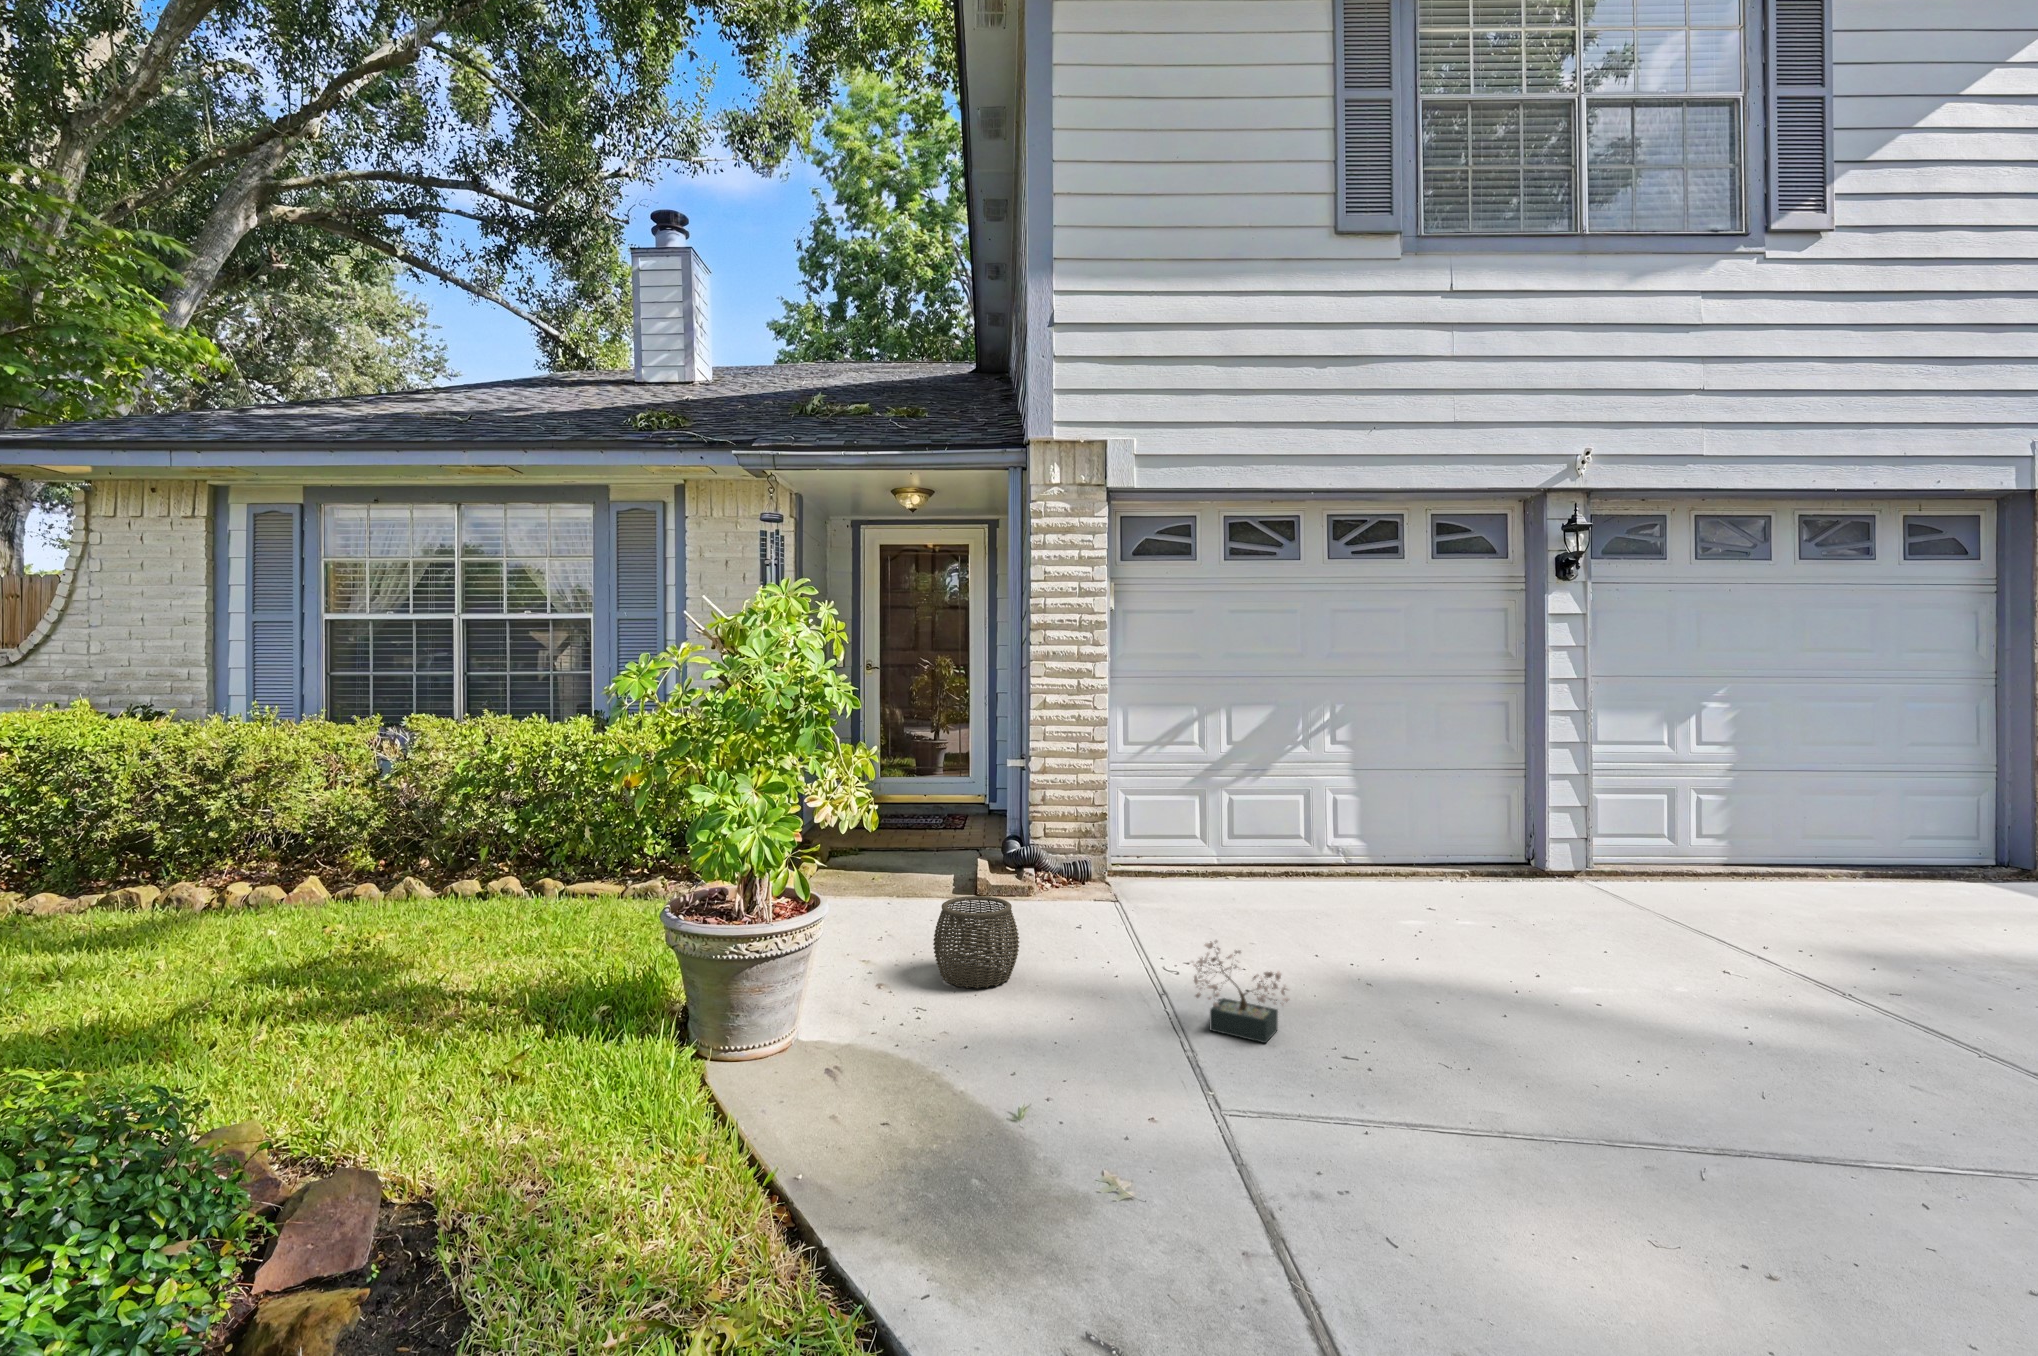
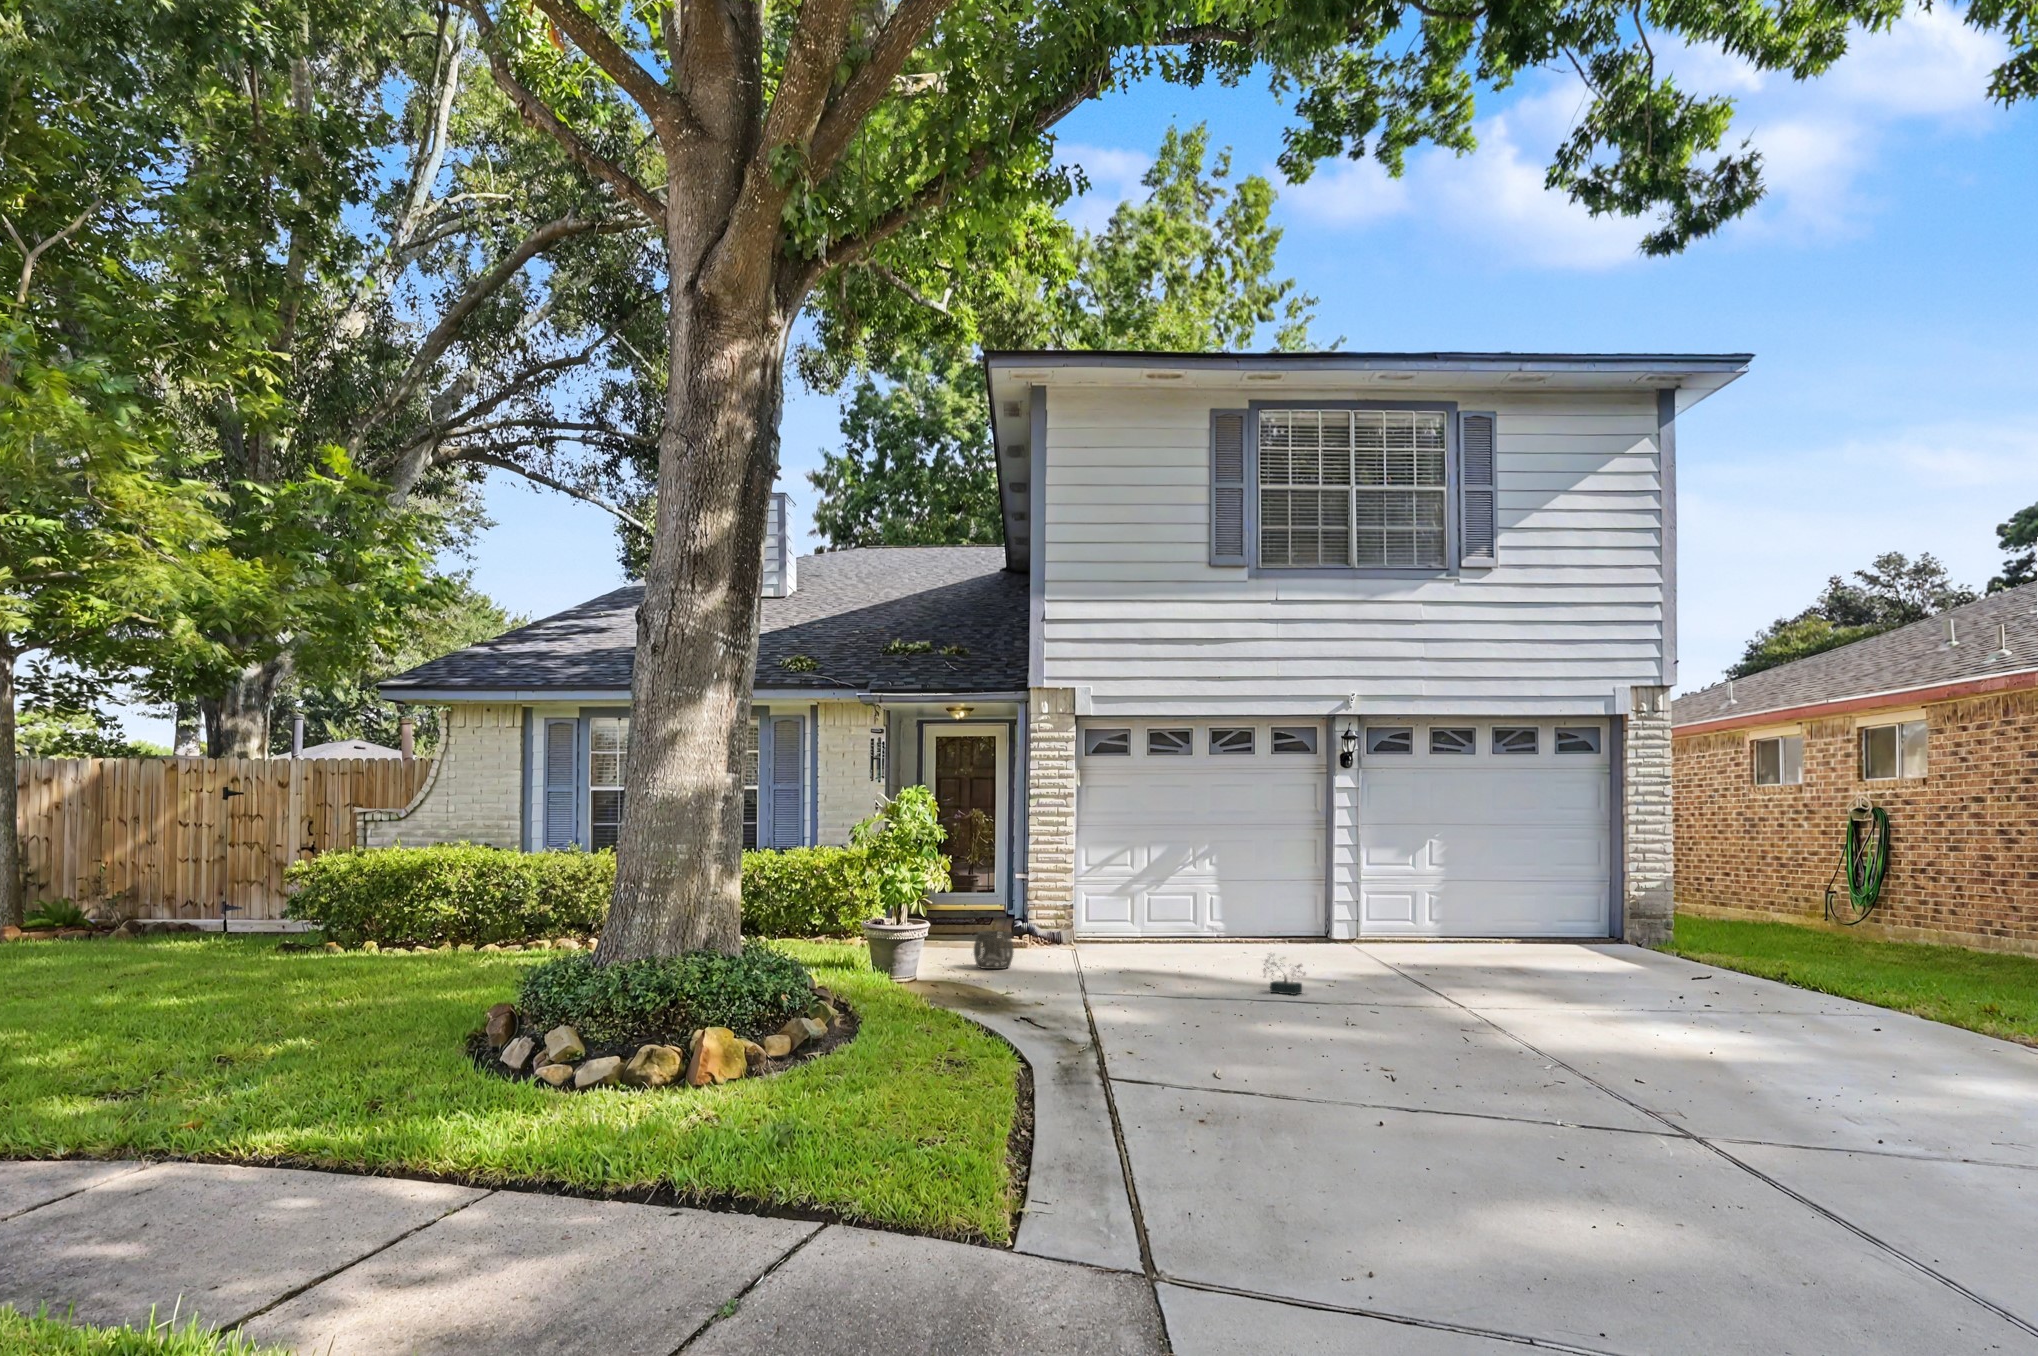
decorative plant: present [1194,940,1289,1043] -> present [1263,956,1306,995]

